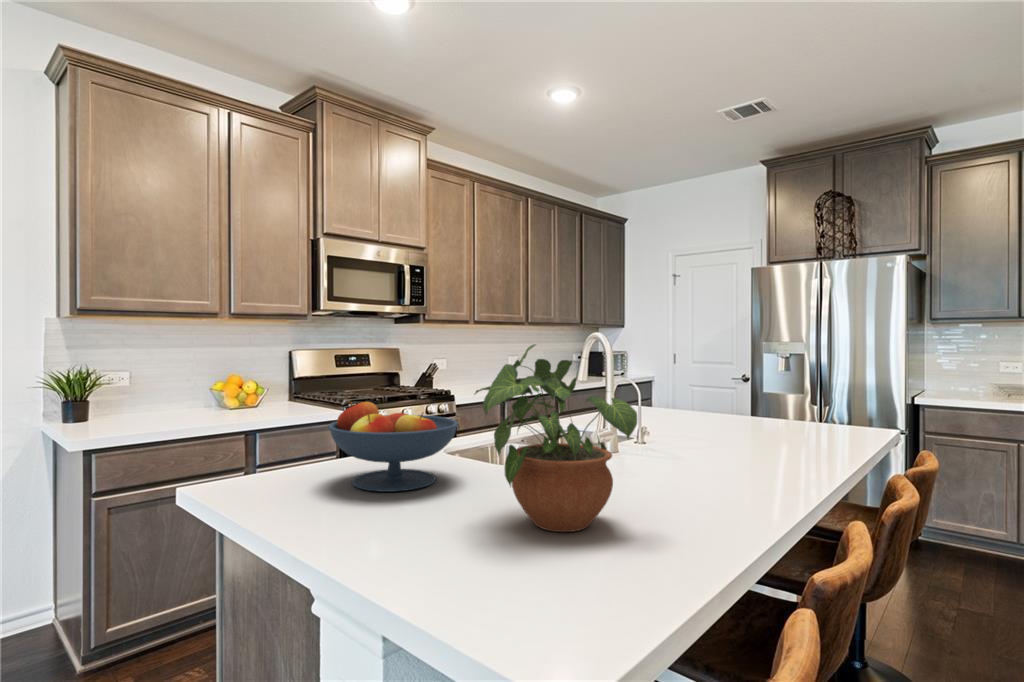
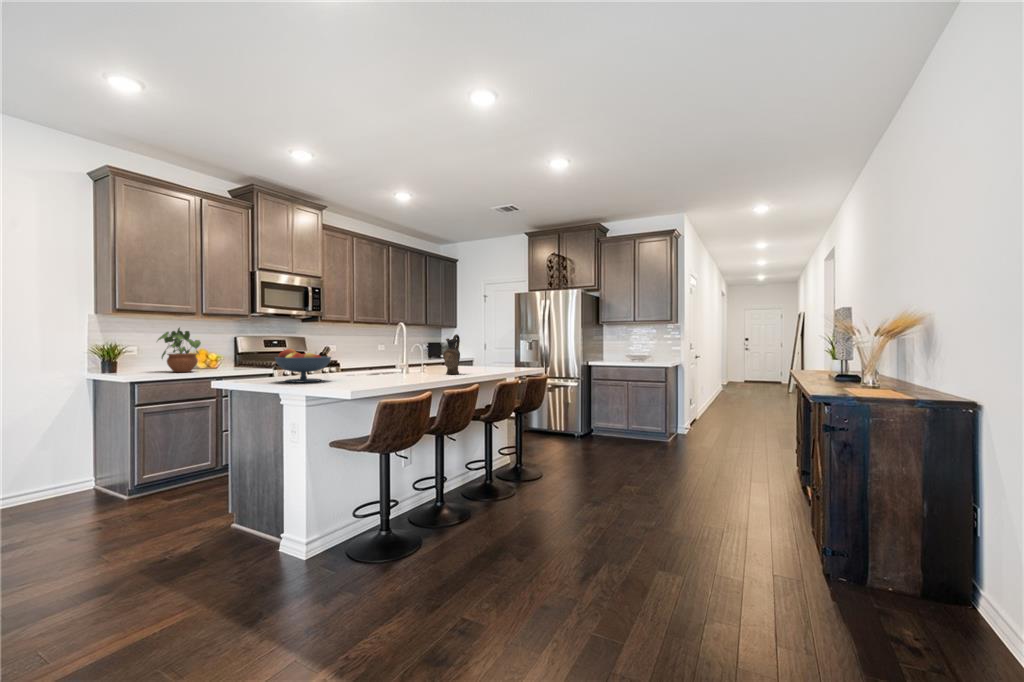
potted plant: present [475,344,637,532] -> present [158,328,201,372]
ceramic pitcher: none [688,356,727,447] -> present [443,334,460,374]

